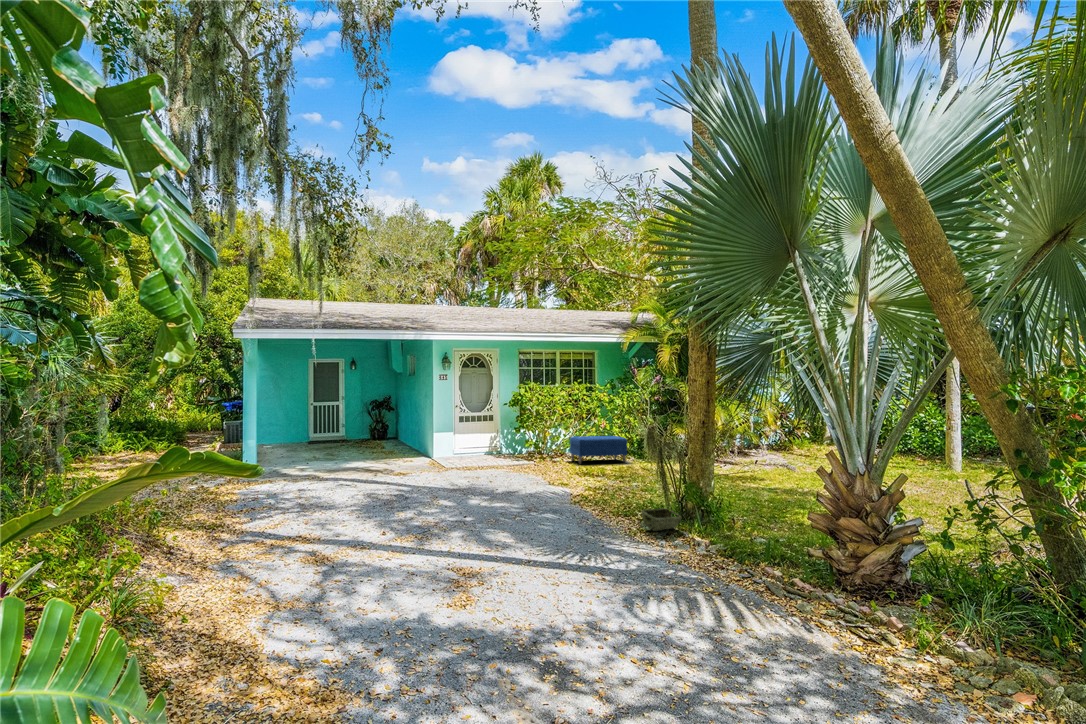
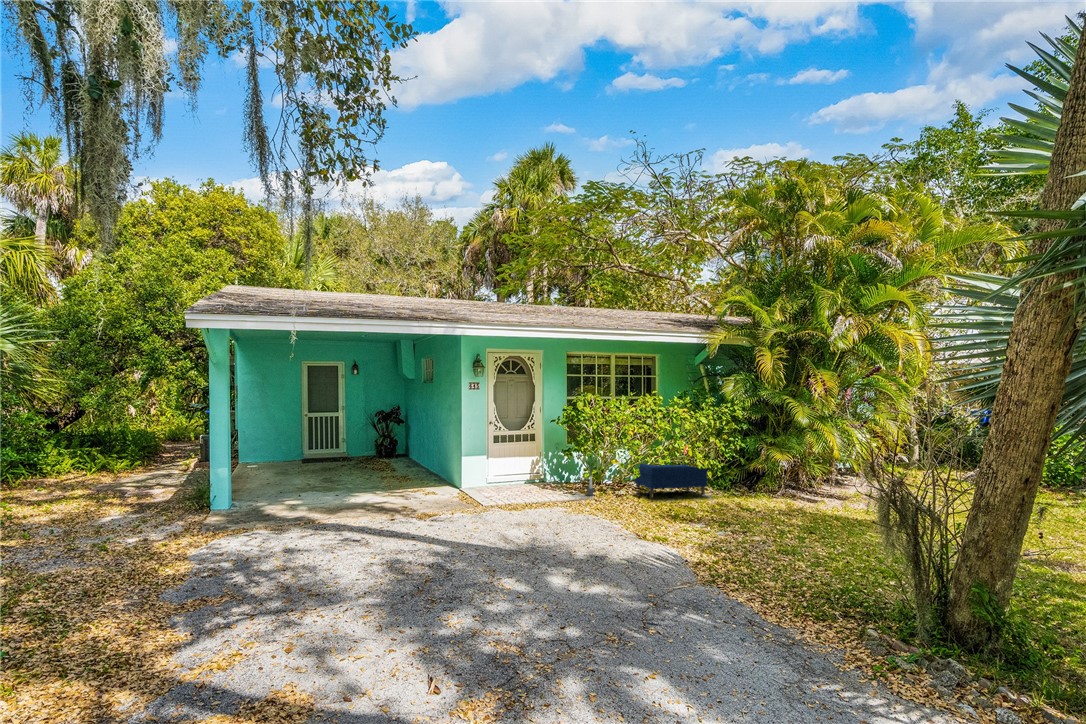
potted plant: none [522,425,546,462] -> present [585,454,598,496]
woven basket: present [642,508,682,531] -> none [866,603,933,649]

